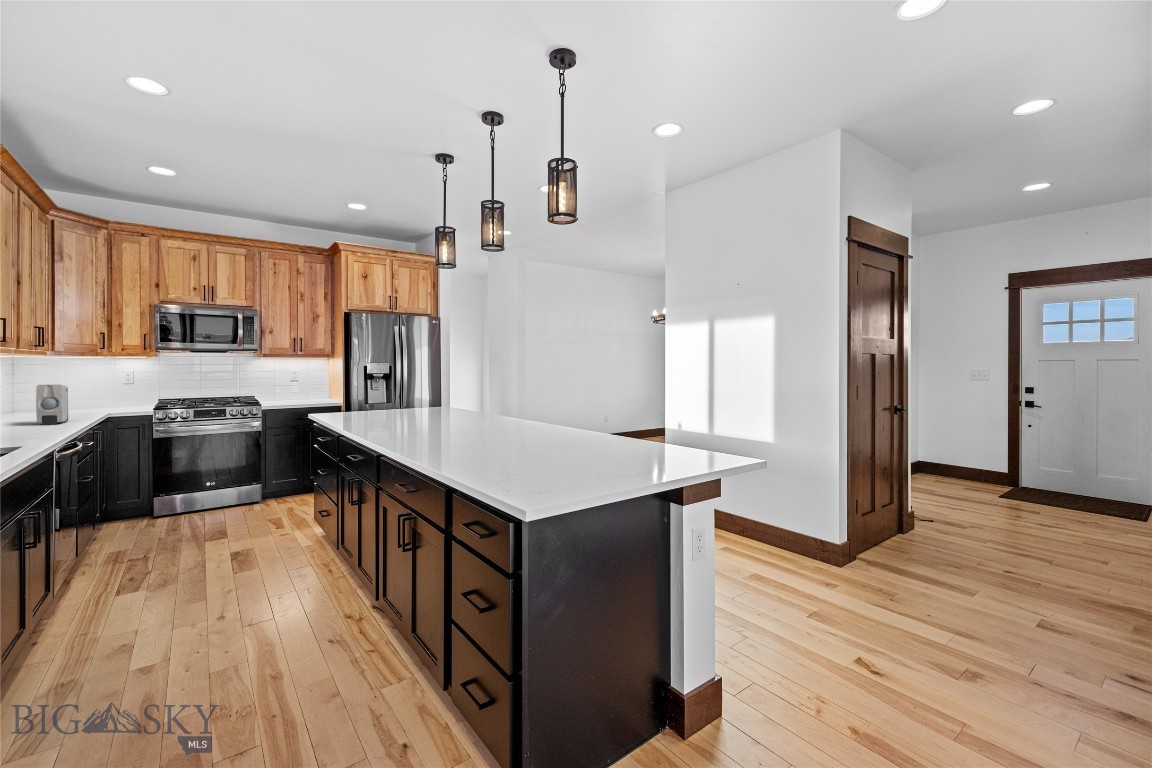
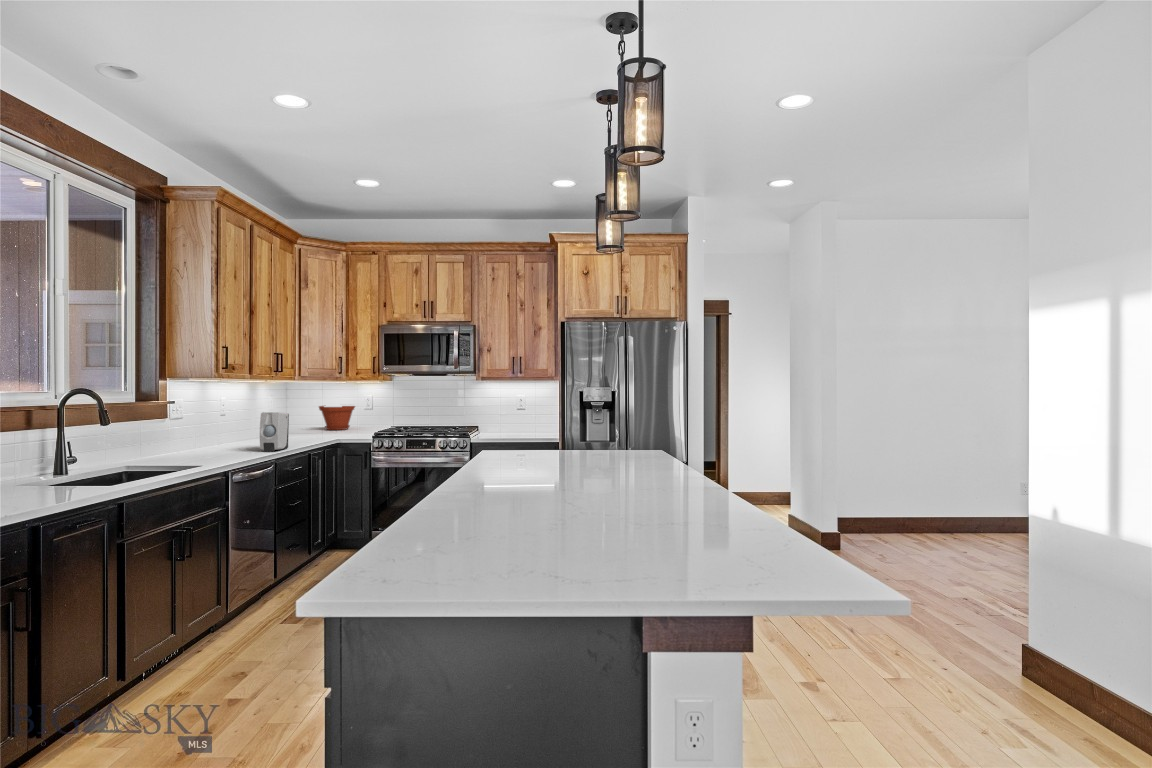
plant pot: none [62,383,110,408] -> present [319,406,355,430]

